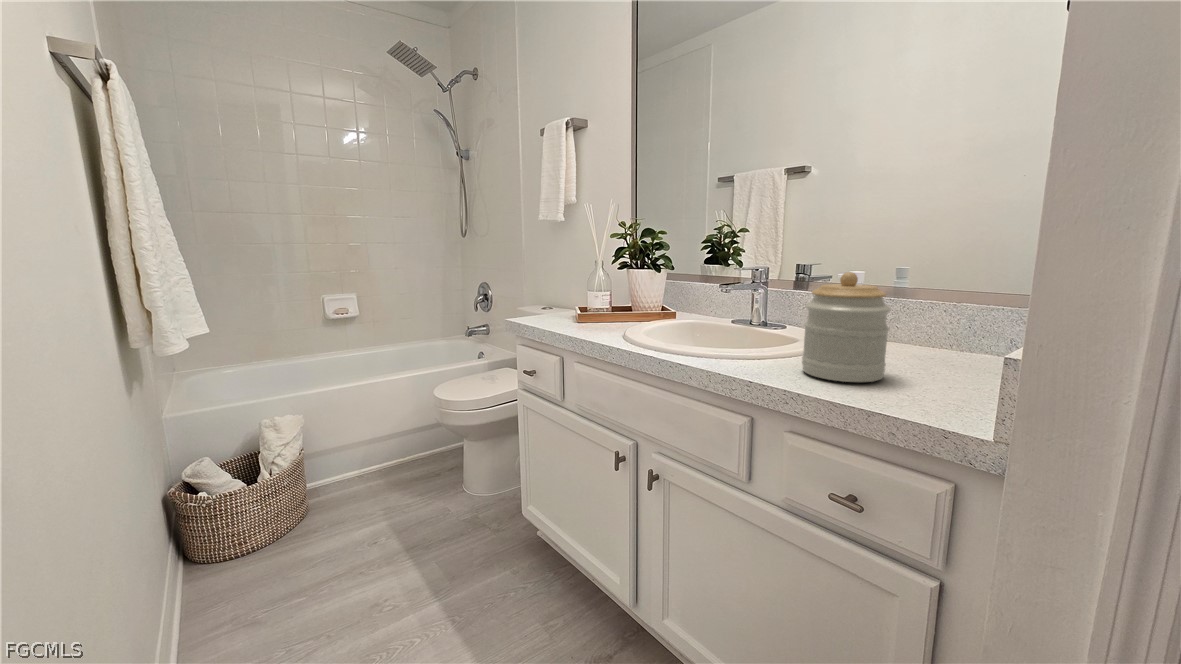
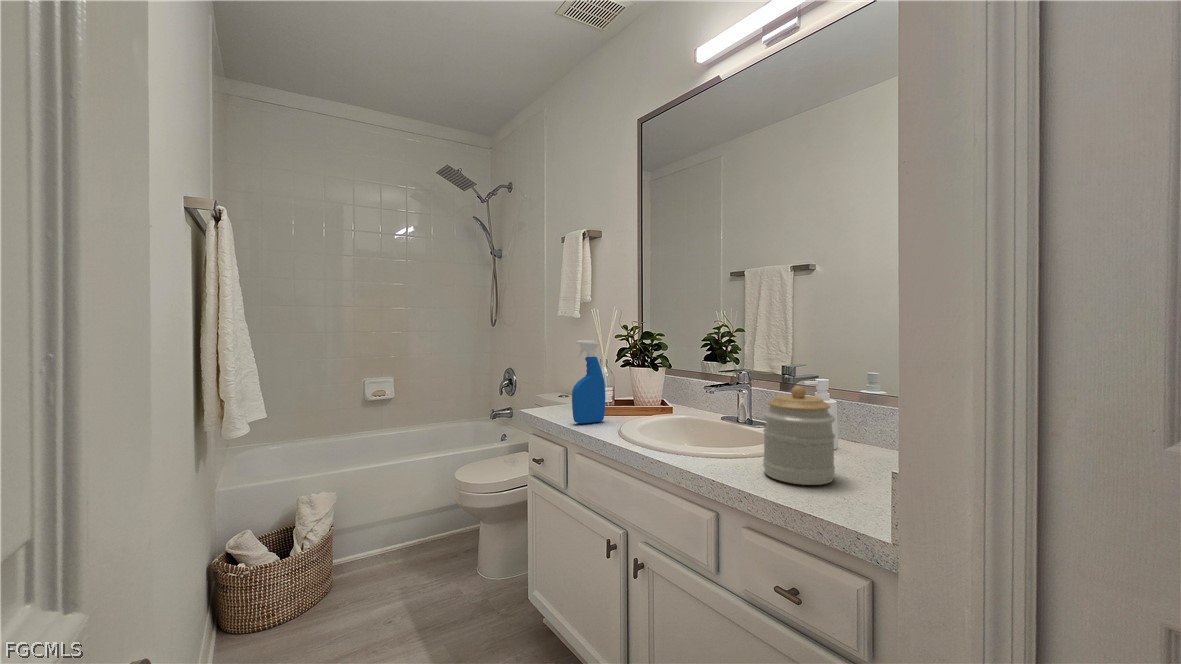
spray bottle: none [569,235,605,330] -> present [572,340,605,423]

